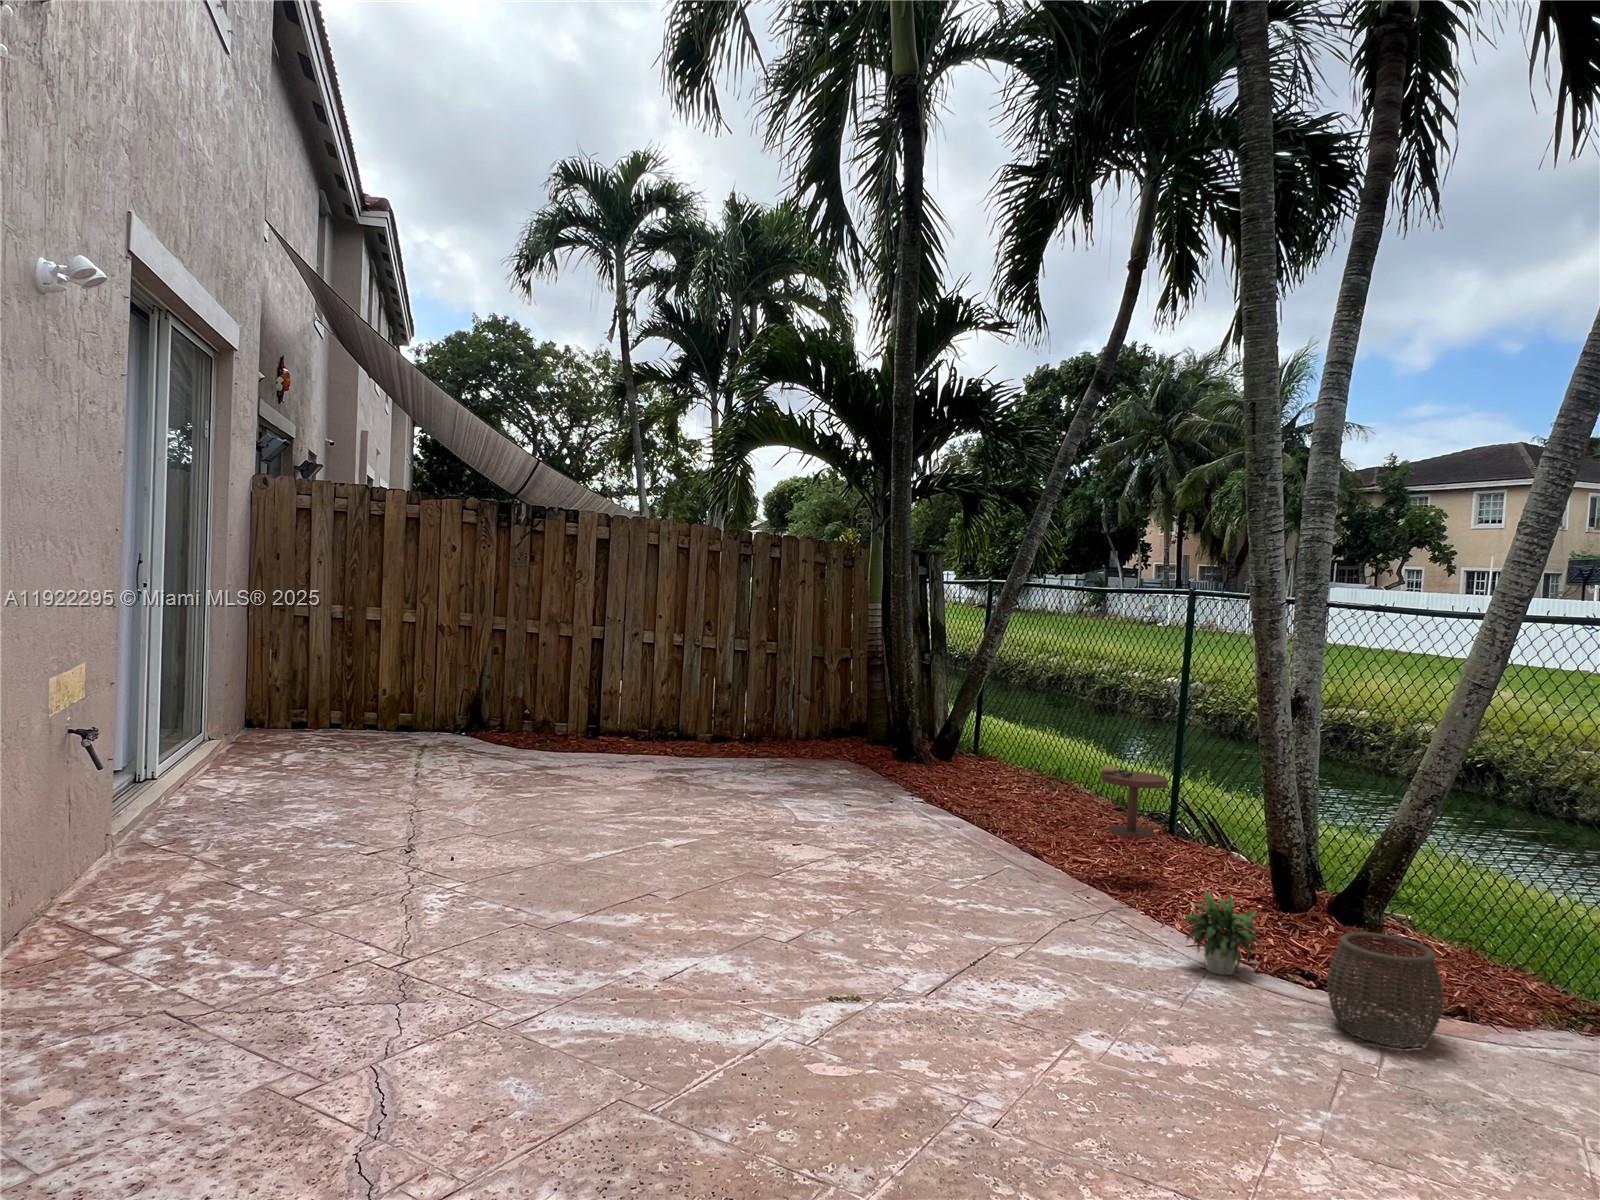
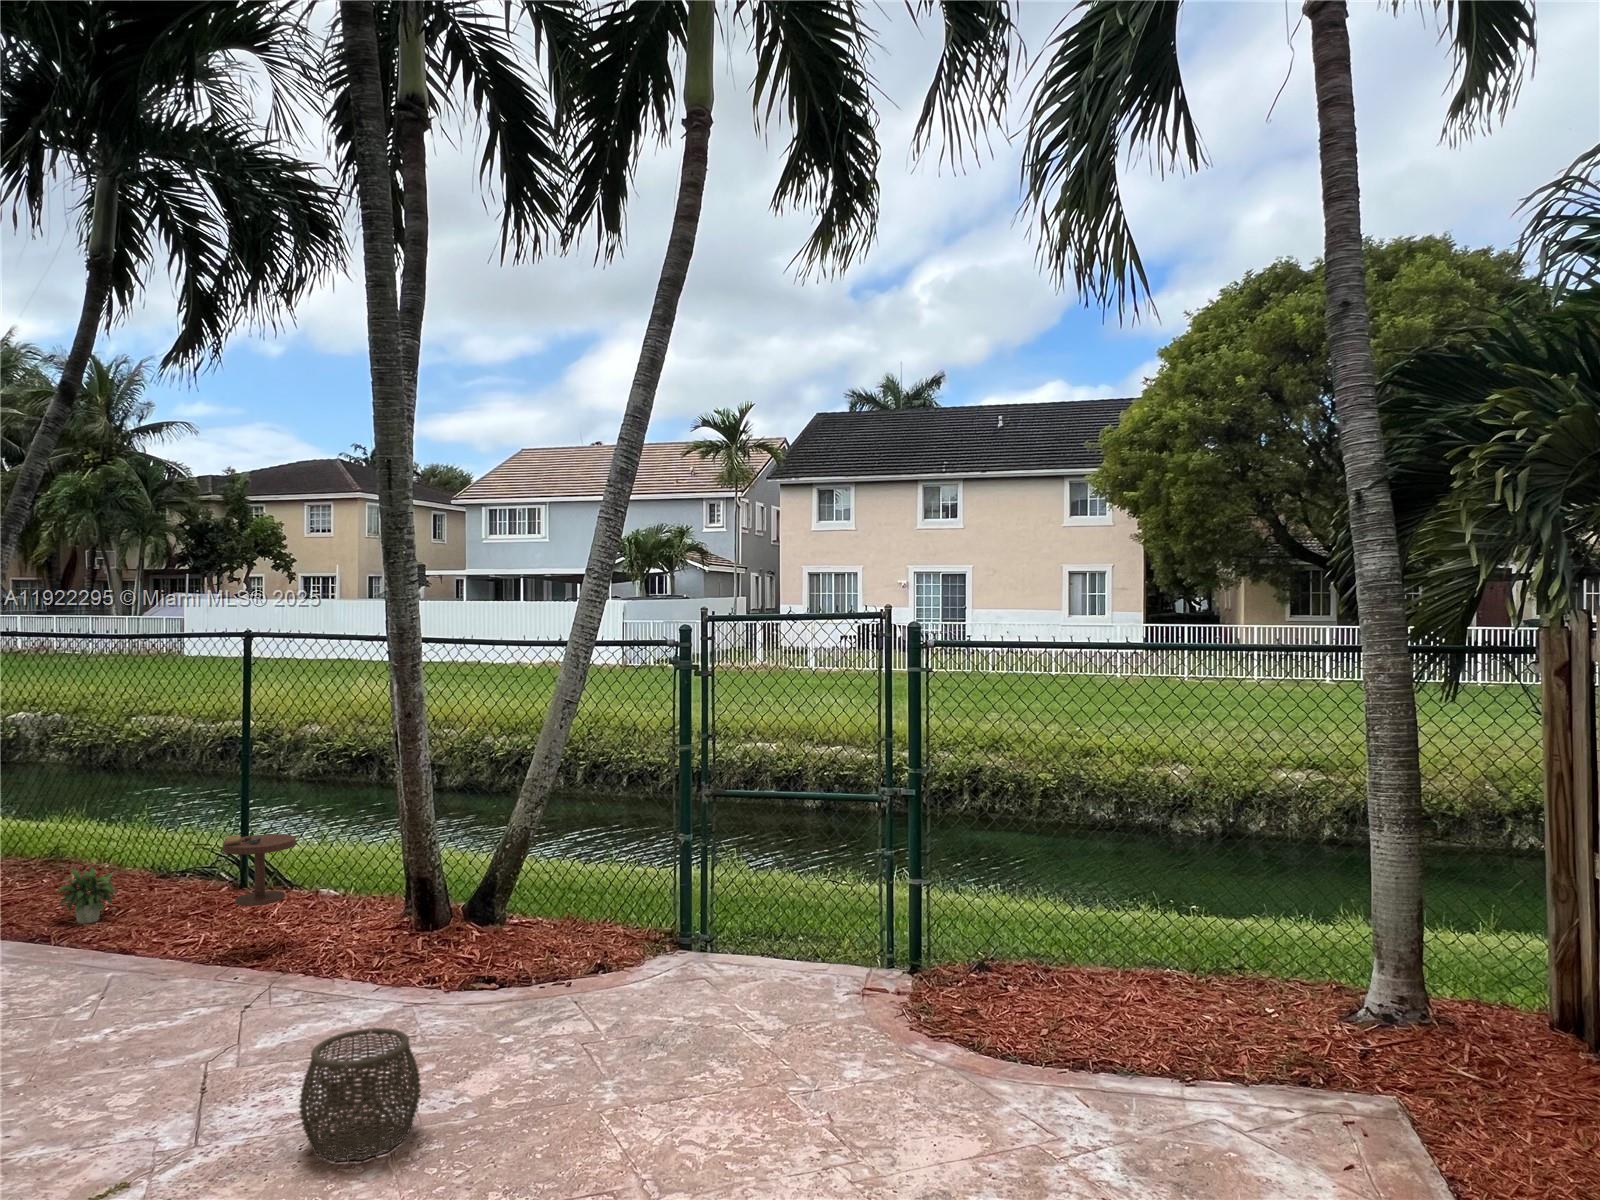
potted plant: present [1183,891,1259,975] -> present [58,867,117,924]
woven basket: present [1327,932,1444,1048] -> present [299,1028,421,1161]

